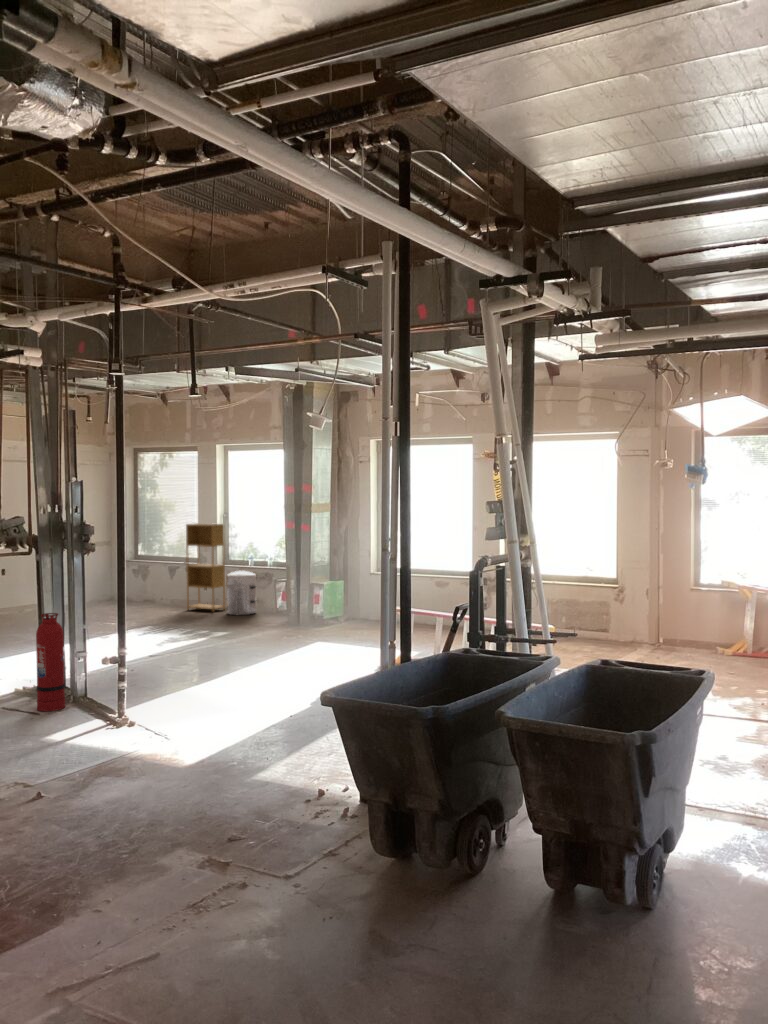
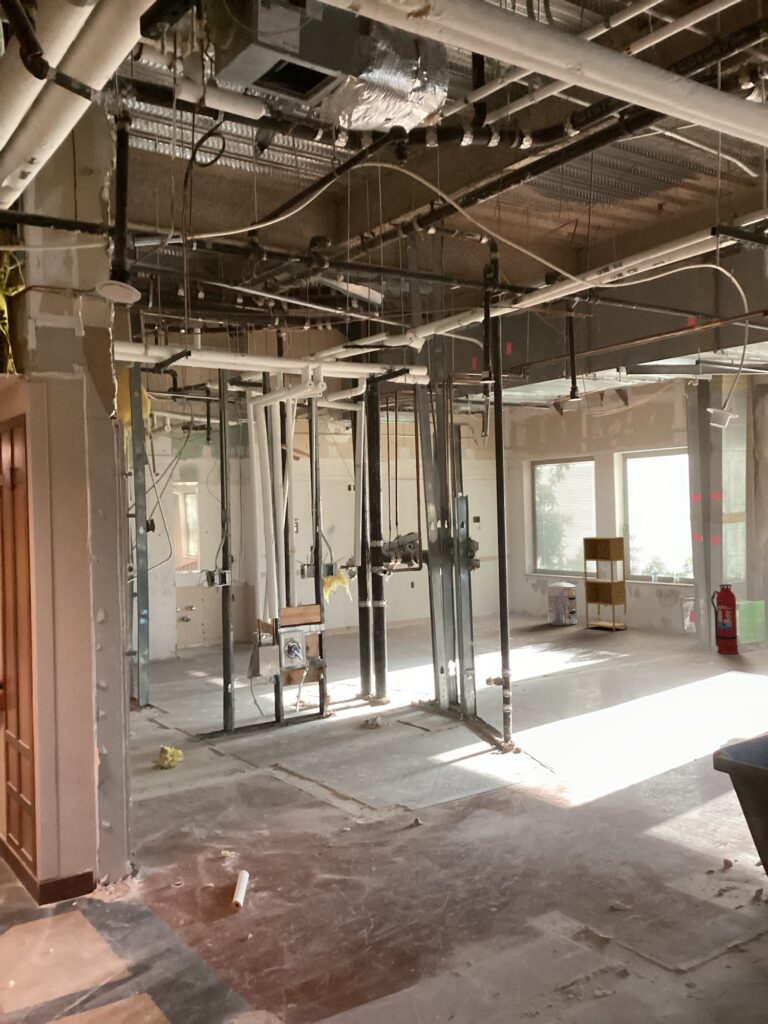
waste bin: present [226,571,256,615] -> present [547,580,577,625]
fire extinguisher: present [36,613,65,711] -> present [711,584,738,654]

